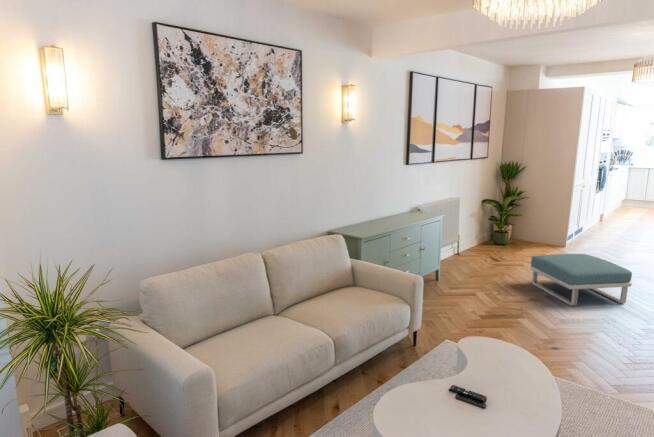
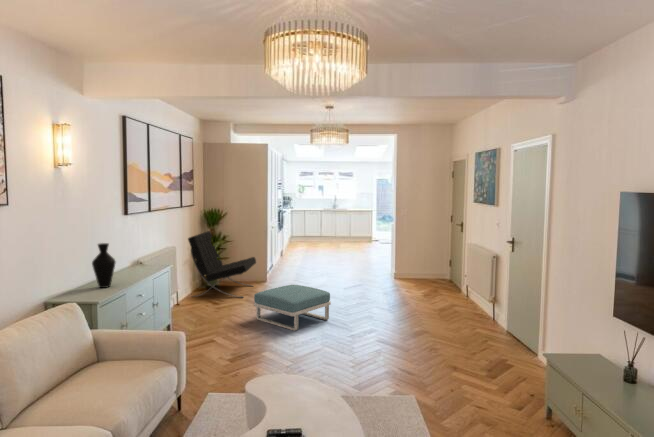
lounge chair: none [475,185,553,259] -> present [188,231,256,298]
vase: none [368,188,386,227] -> present [92,243,115,288]

